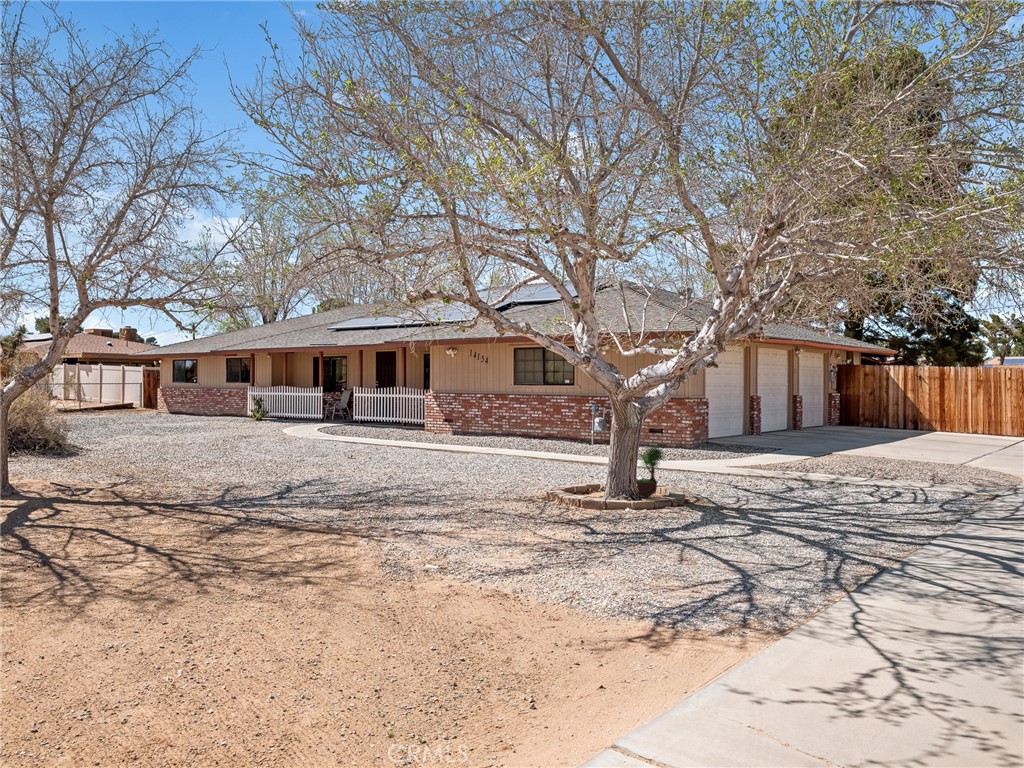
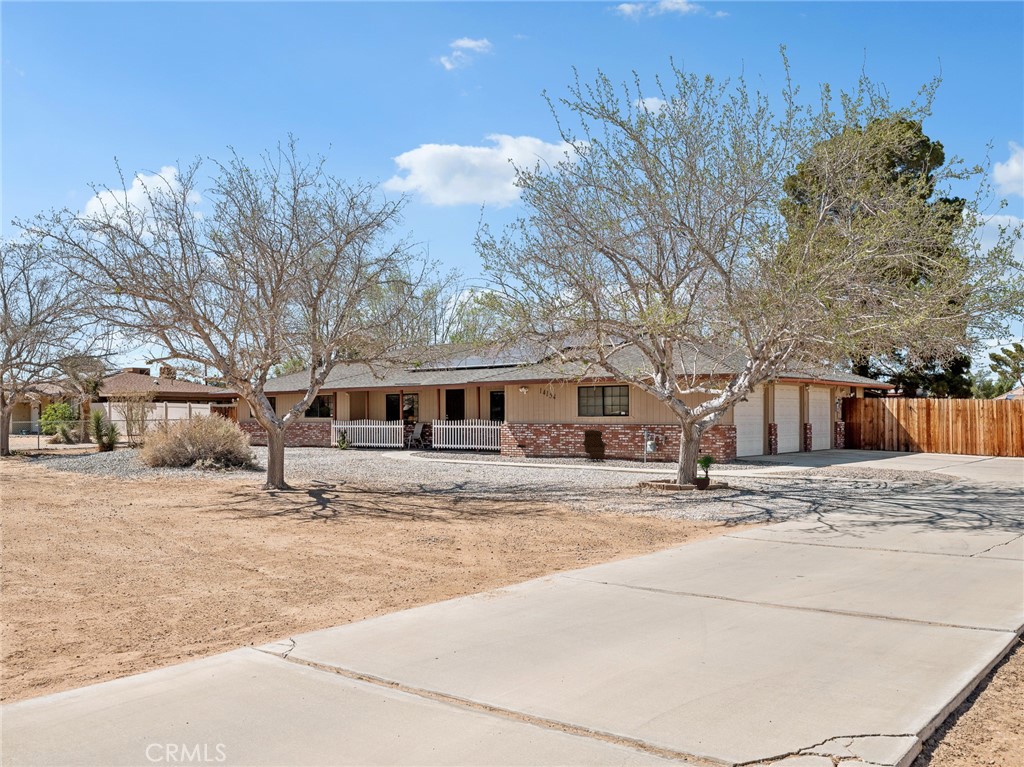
lounge chair: none [517,402,548,443] -> present [582,430,607,462]

